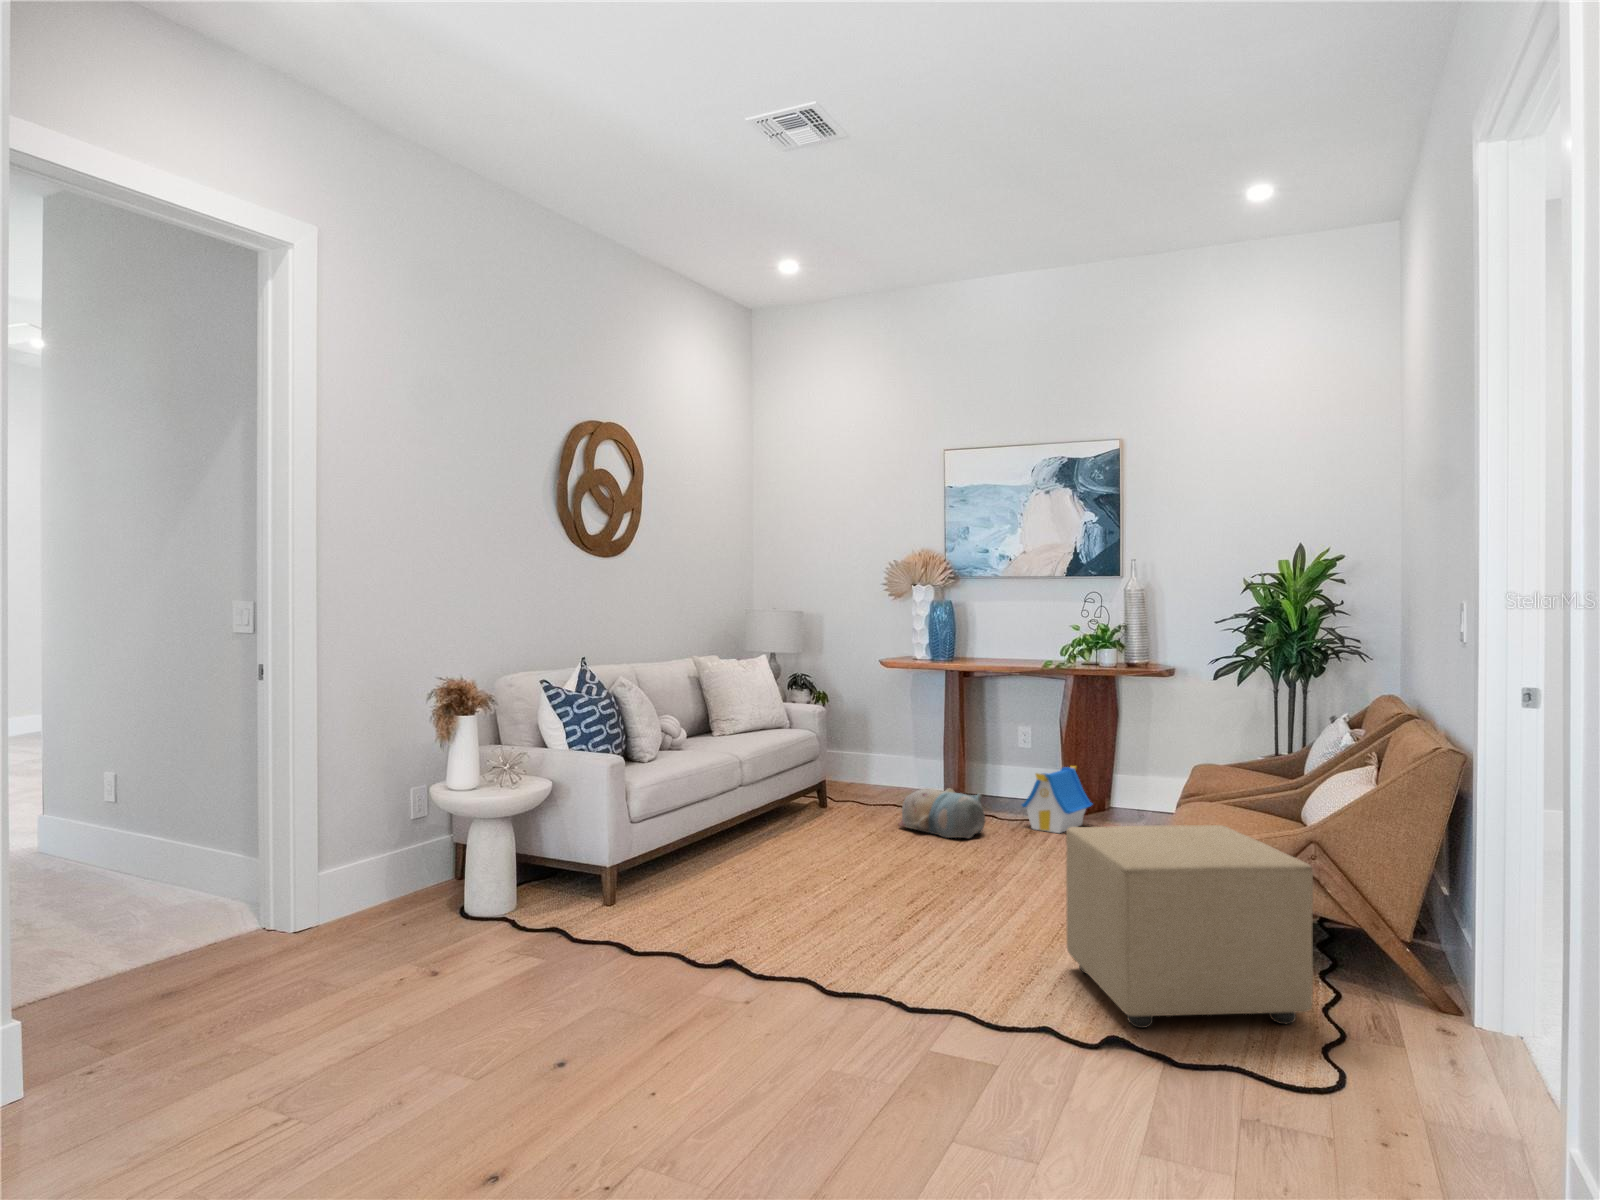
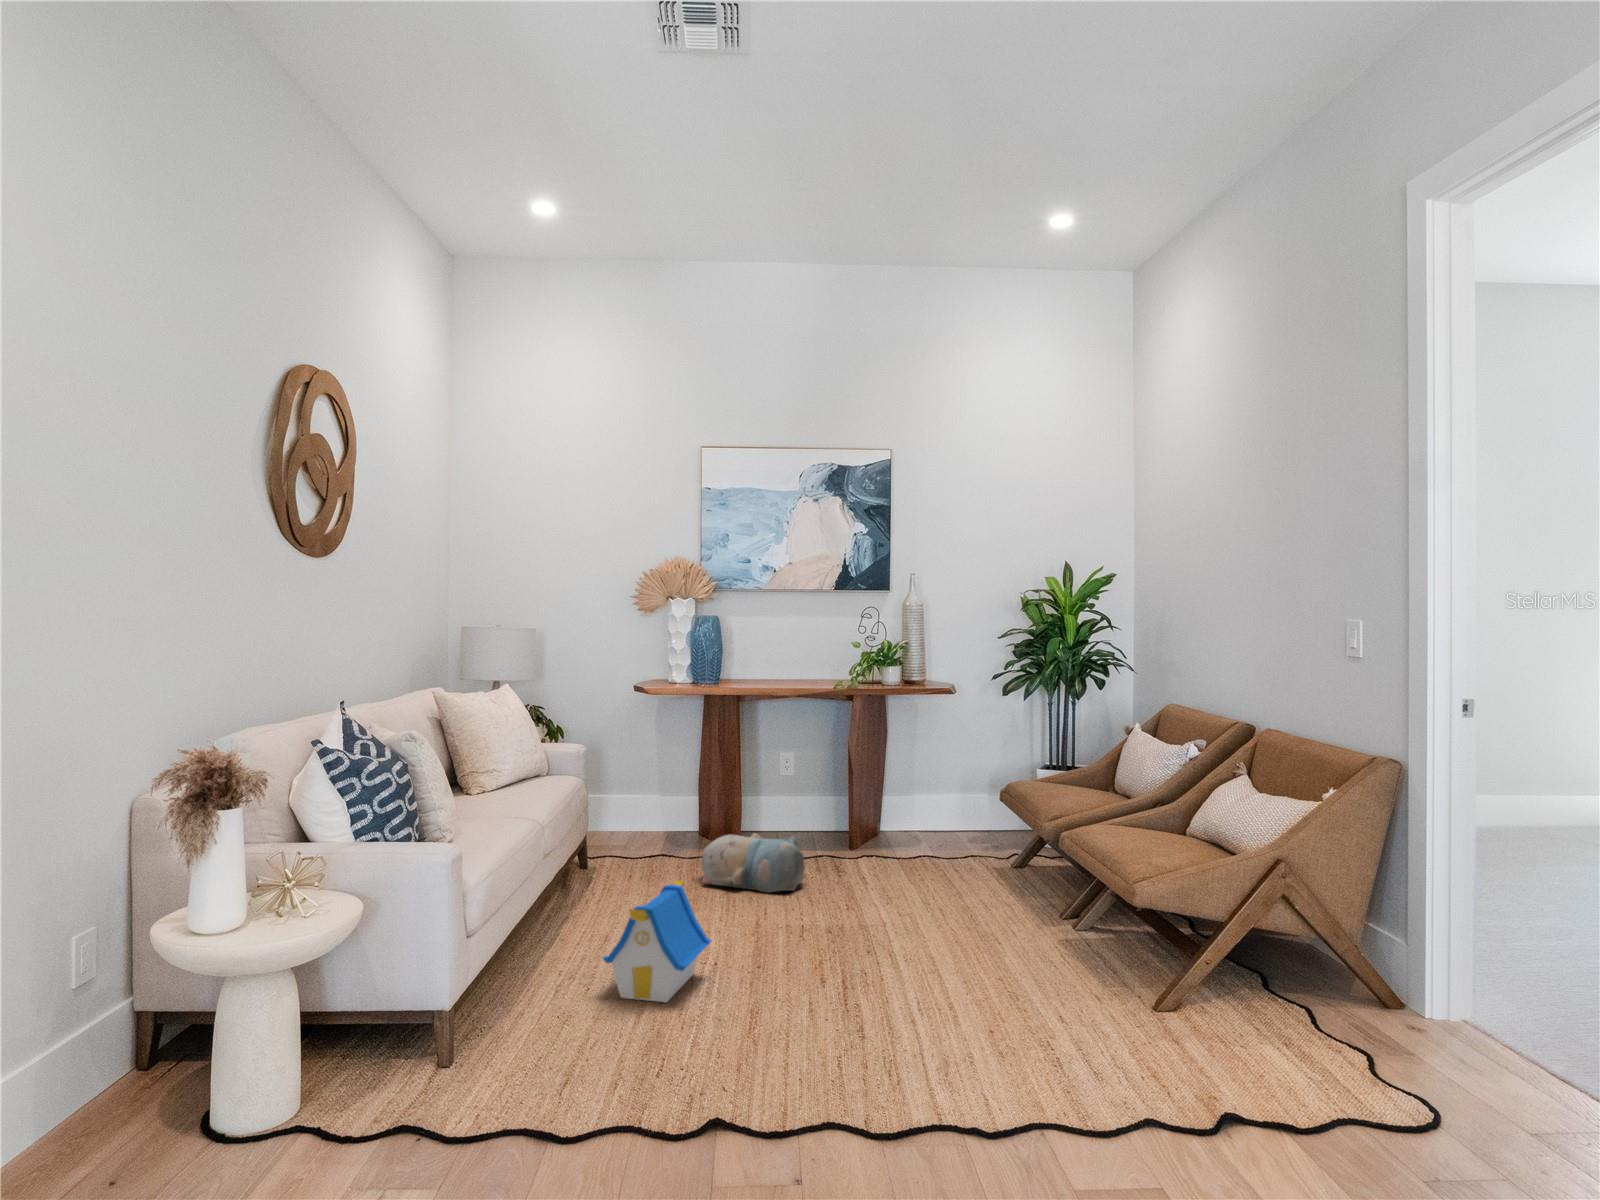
toy house: present [1022,766,1093,833] -> present [603,880,711,1002]
ottoman: present [1066,825,1313,1028] -> none [1084,867,1372,1117]

